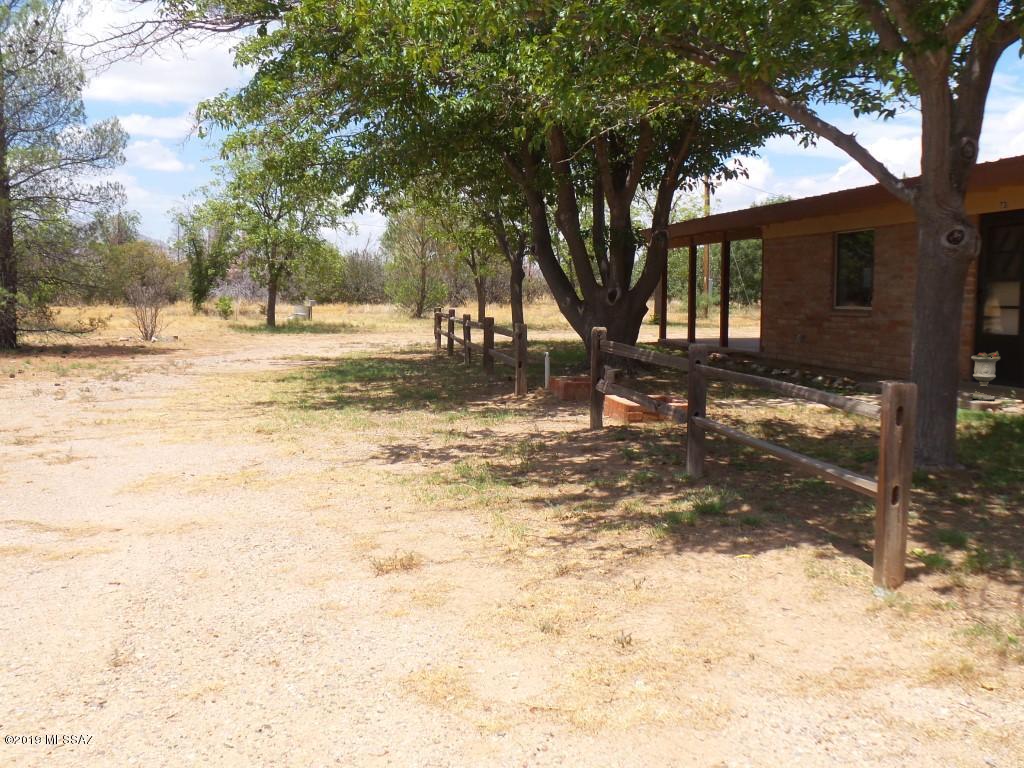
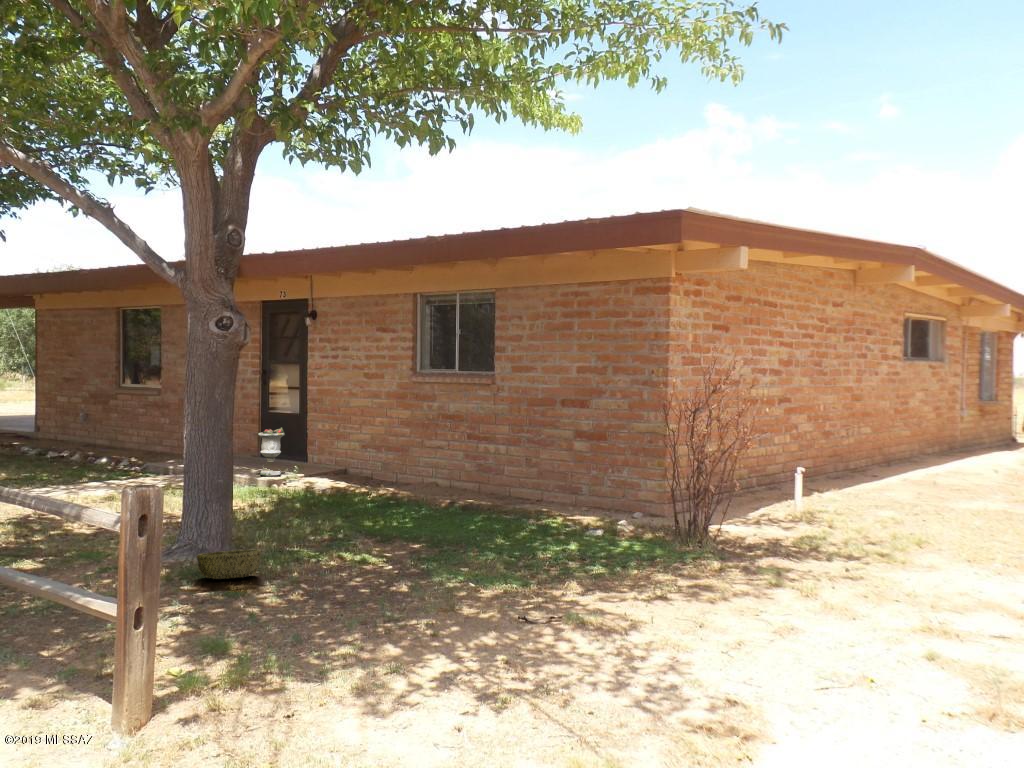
woven basket: none [924,464,986,491] -> present [197,549,261,579]

